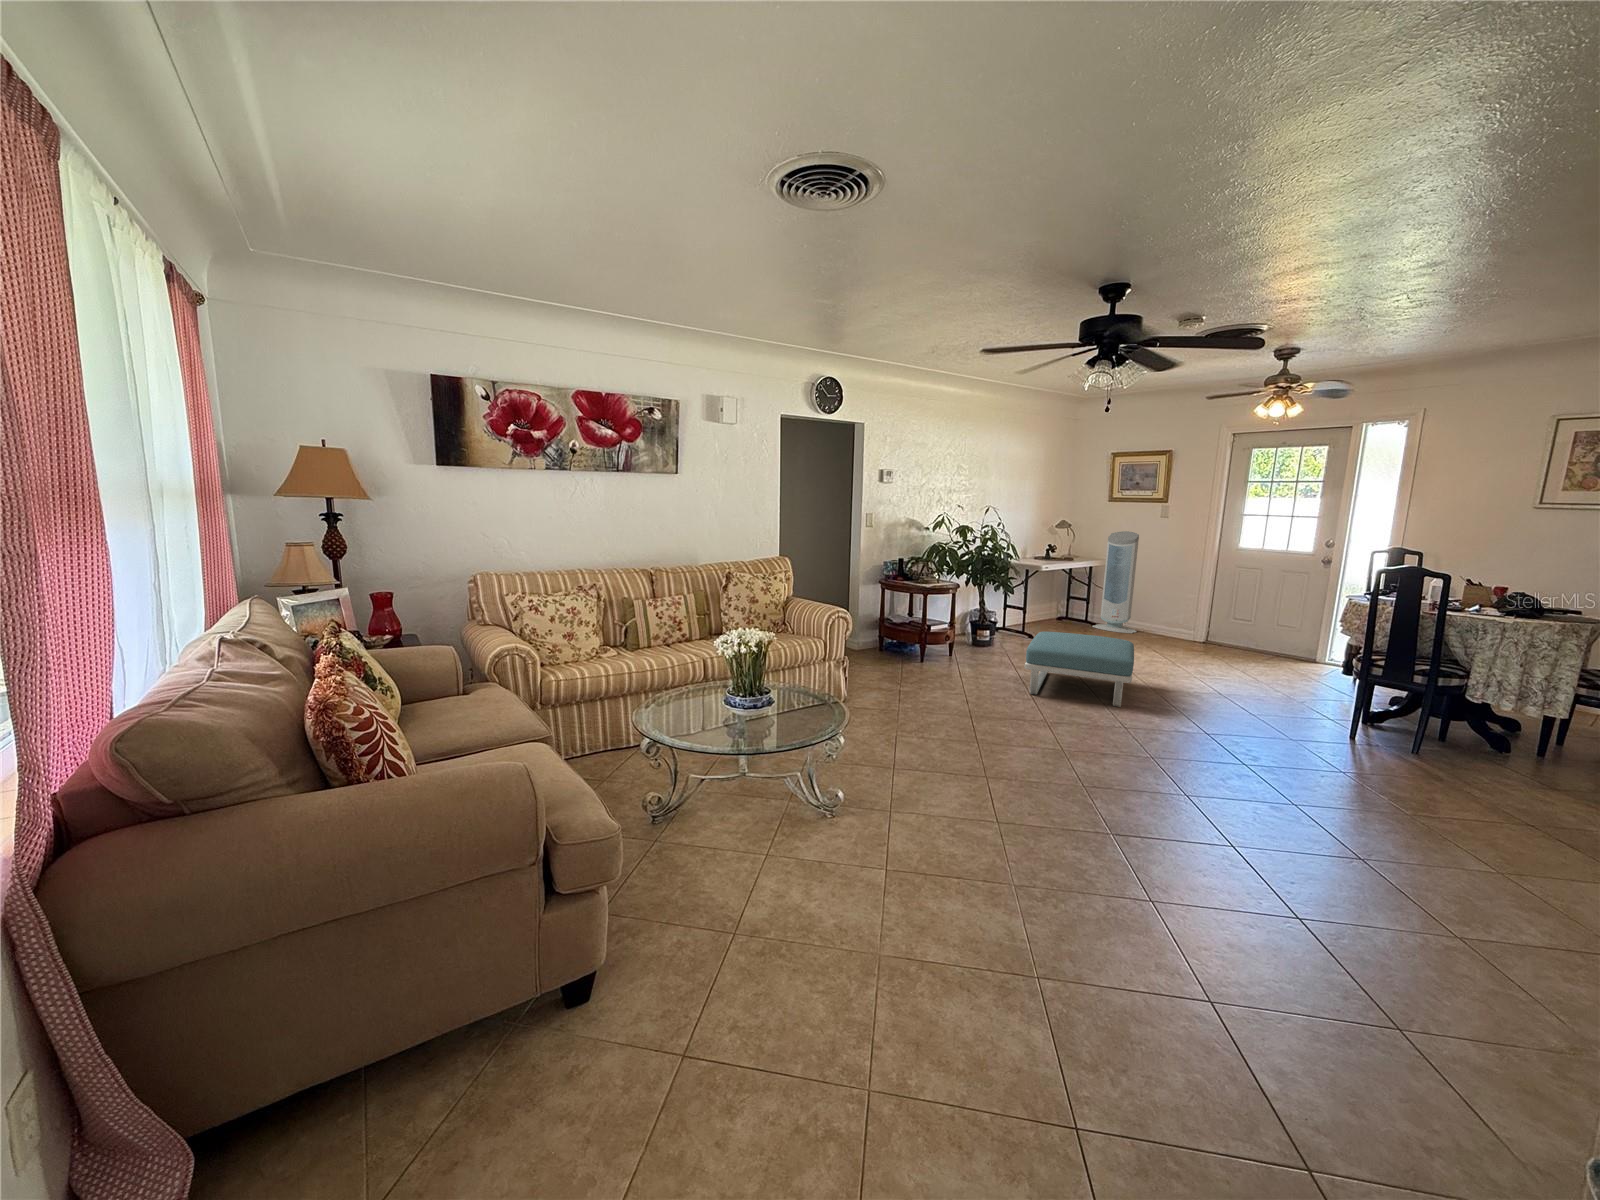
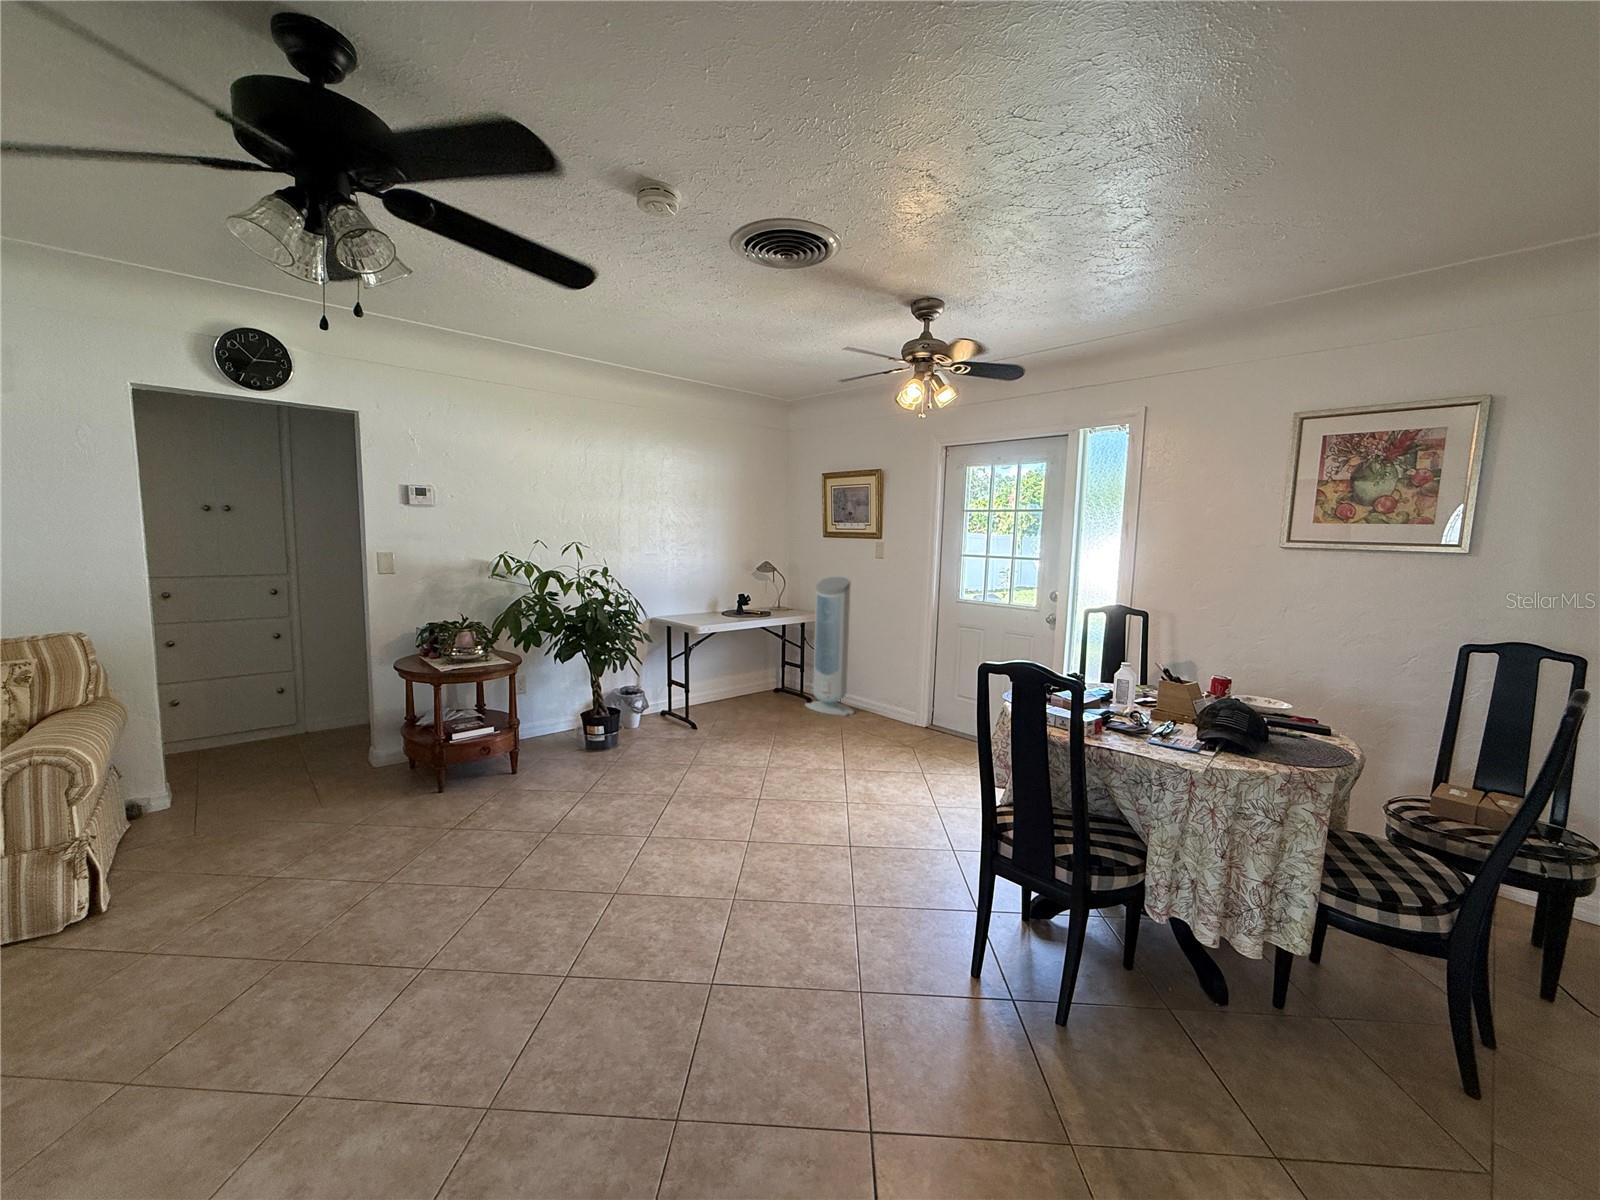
footstool: present [1025,632,1134,707] -> none [491,743,720,904]

